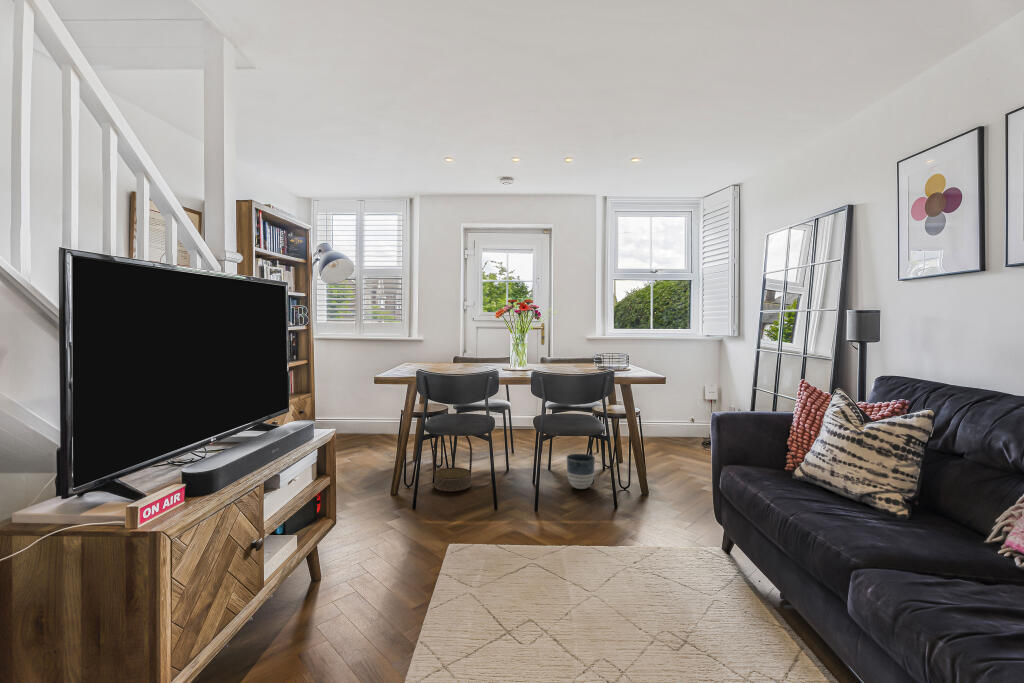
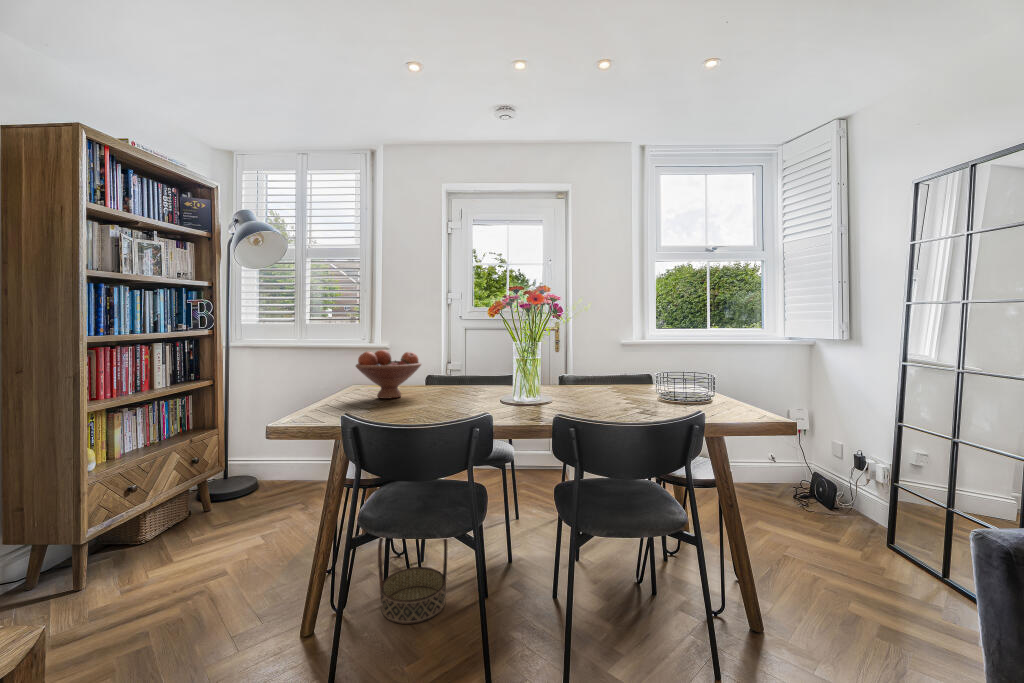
fruit bowl: none [414,339,454,368] -> present [356,350,421,399]
planter: present [567,454,595,489] -> none [611,547,662,616]

